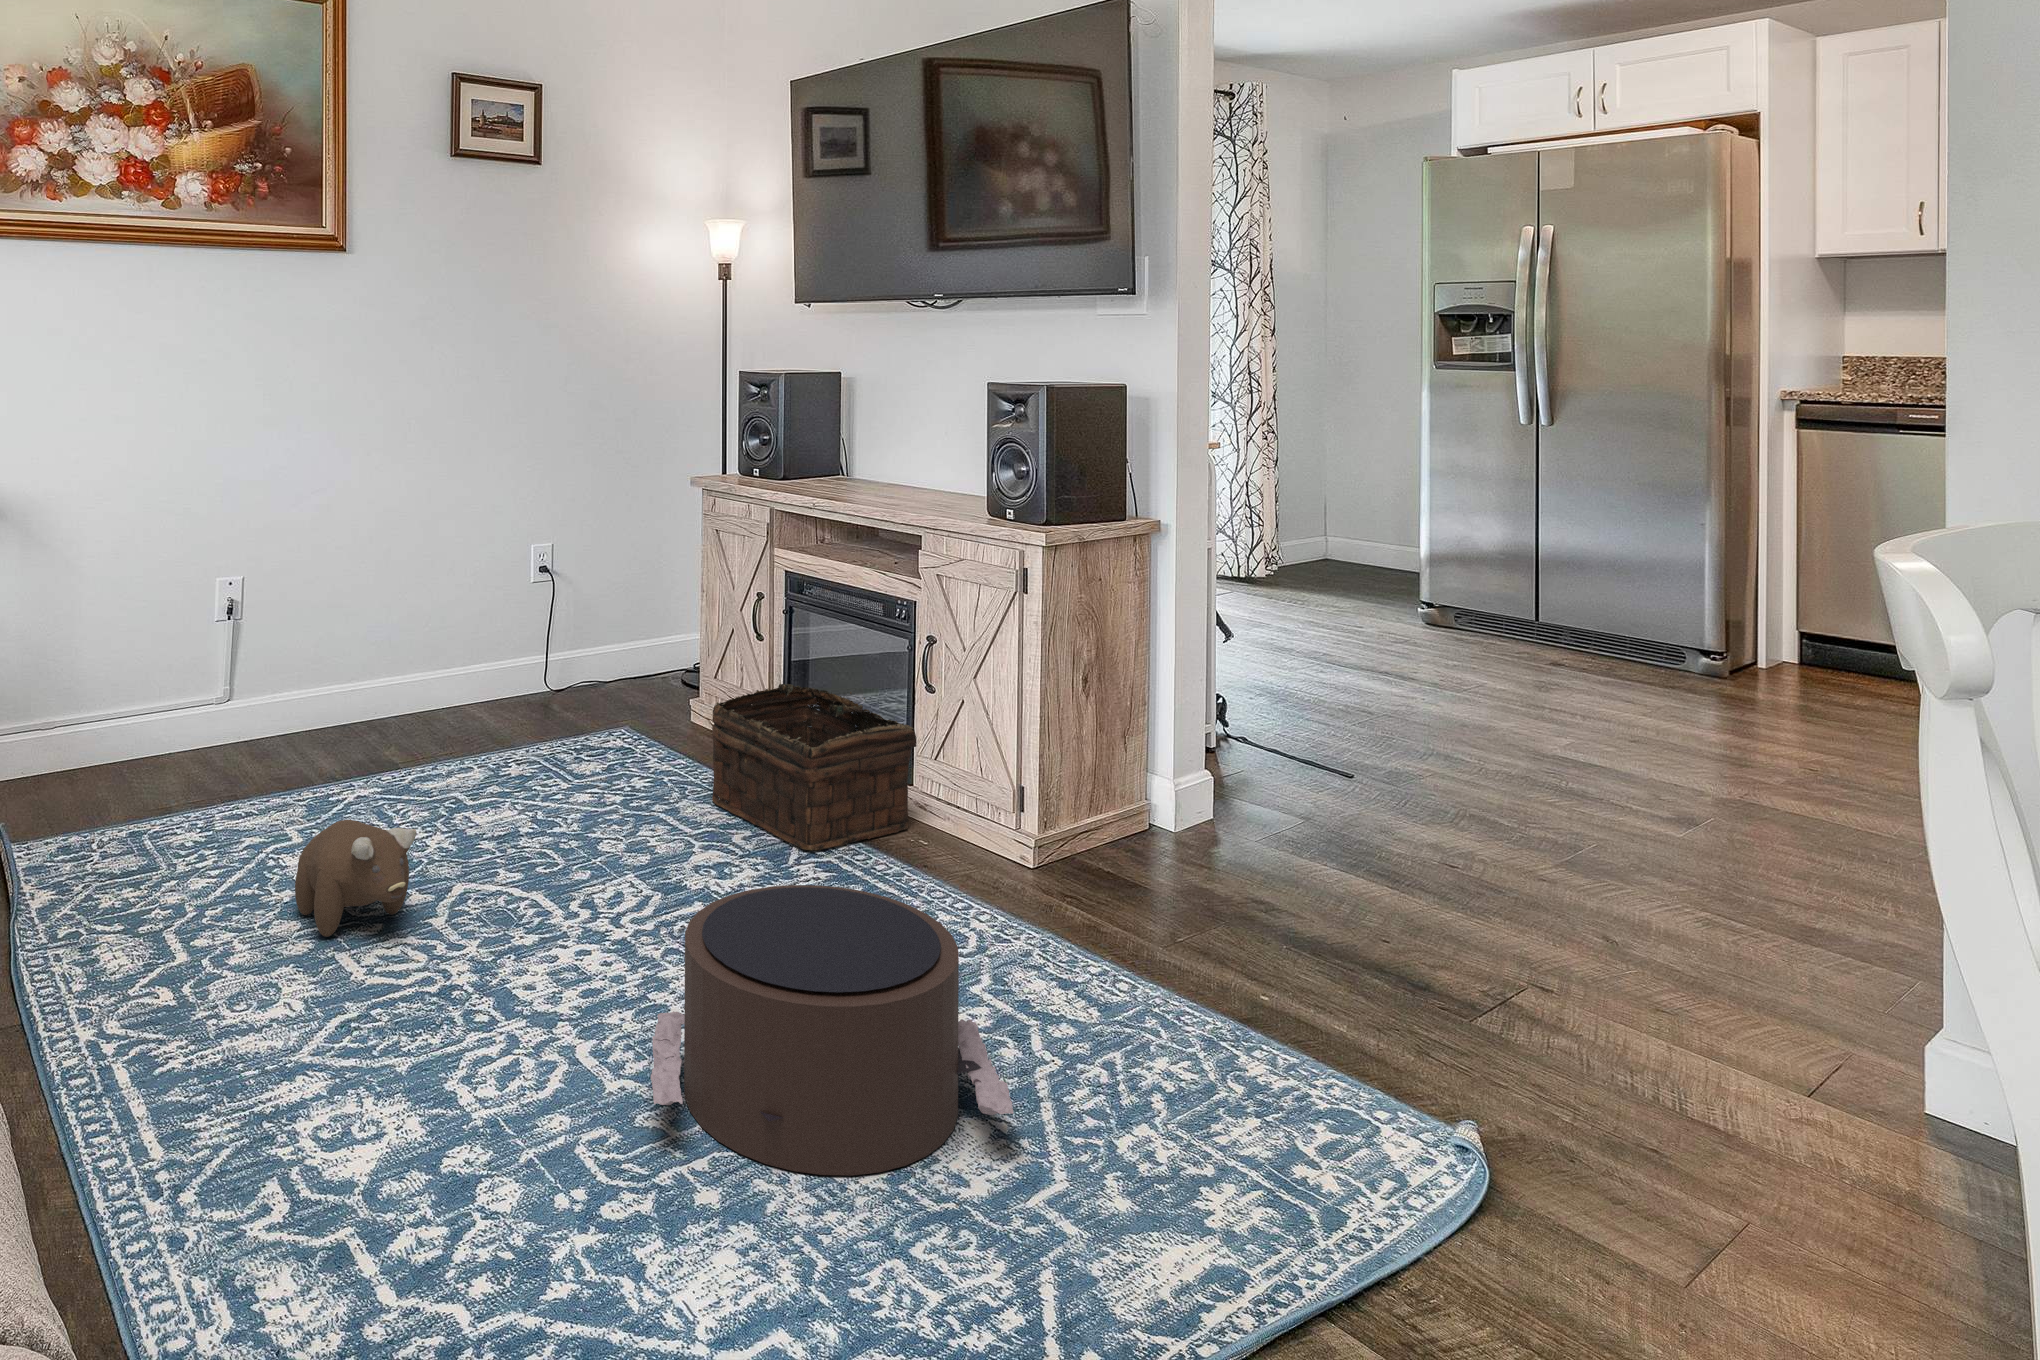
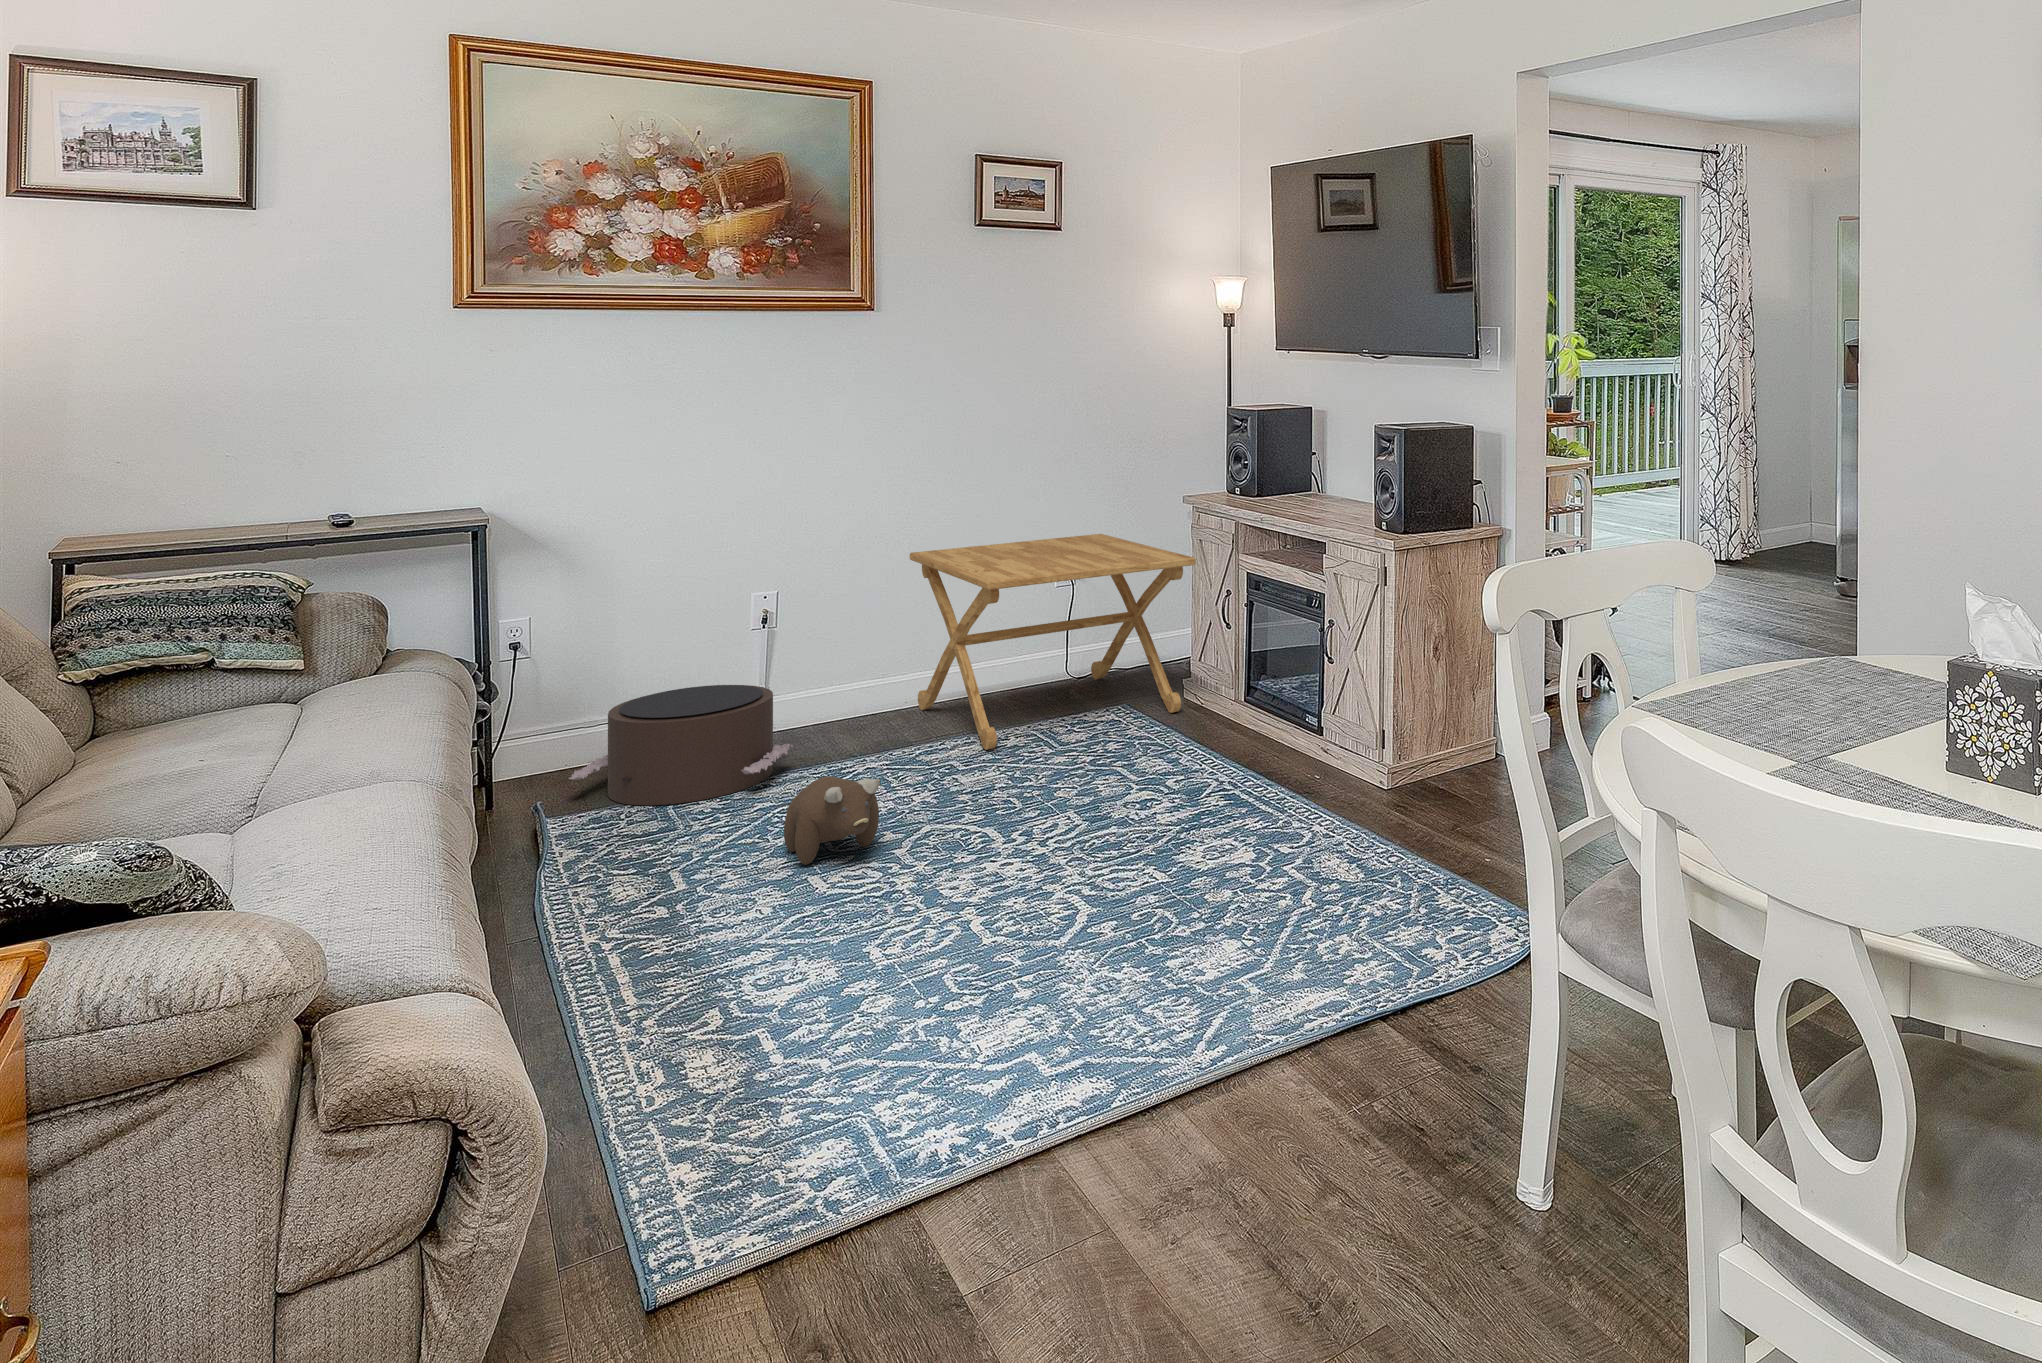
side table: none [386,521,728,781] -> present [910,534,1196,750]
basket: present [712,684,916,851] -> none [1161,660,1313,785]
pouf: present [650,885,1013,1175] -> present [569,685,793,805]

